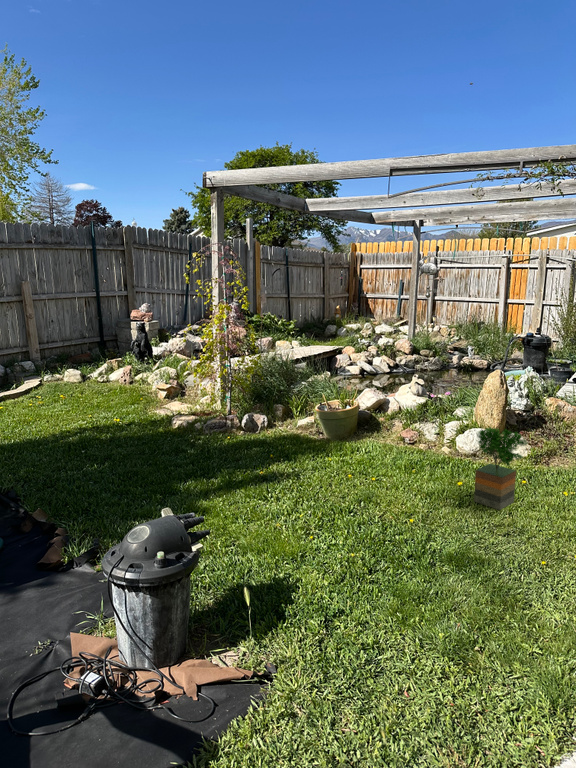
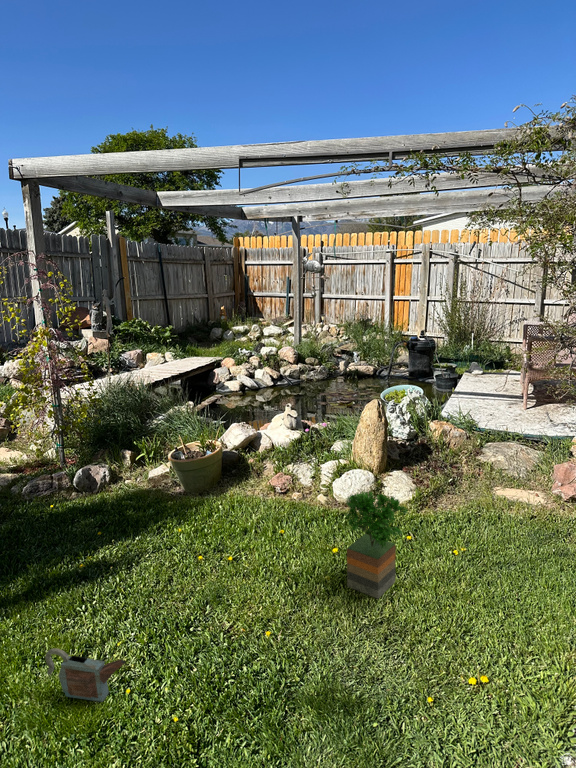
watering can: none [264,503,321,542] -> present [45,648,126,702]

